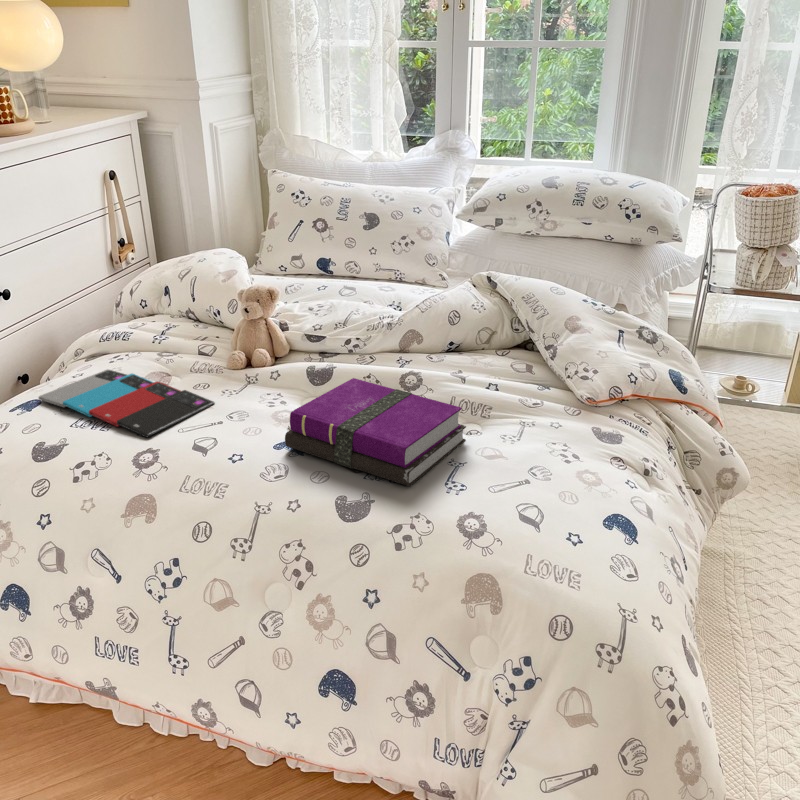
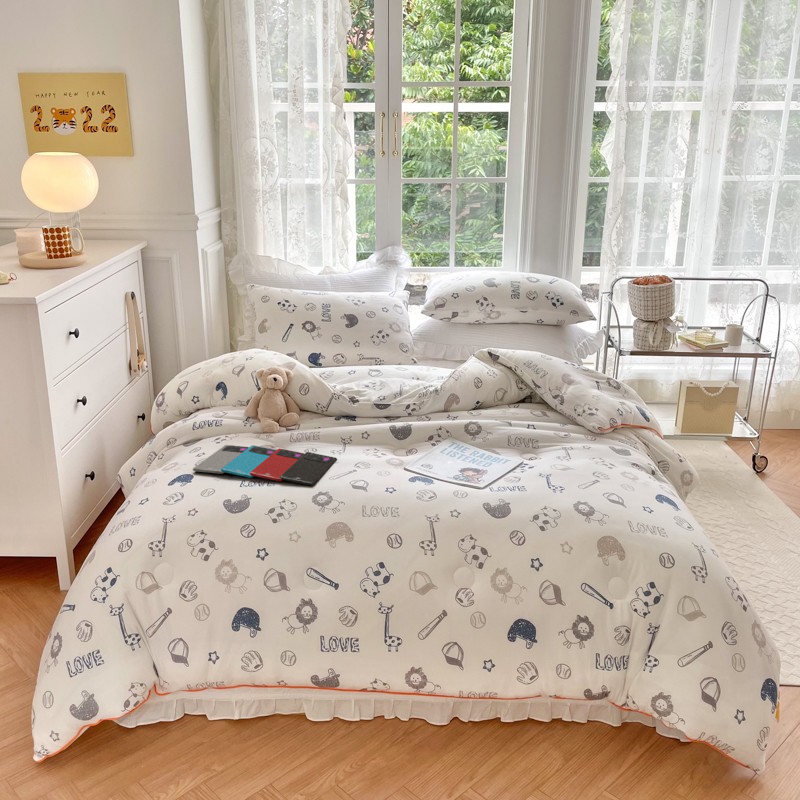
notebook: present [285,378,466,486] -> none [423,428,539,491]

